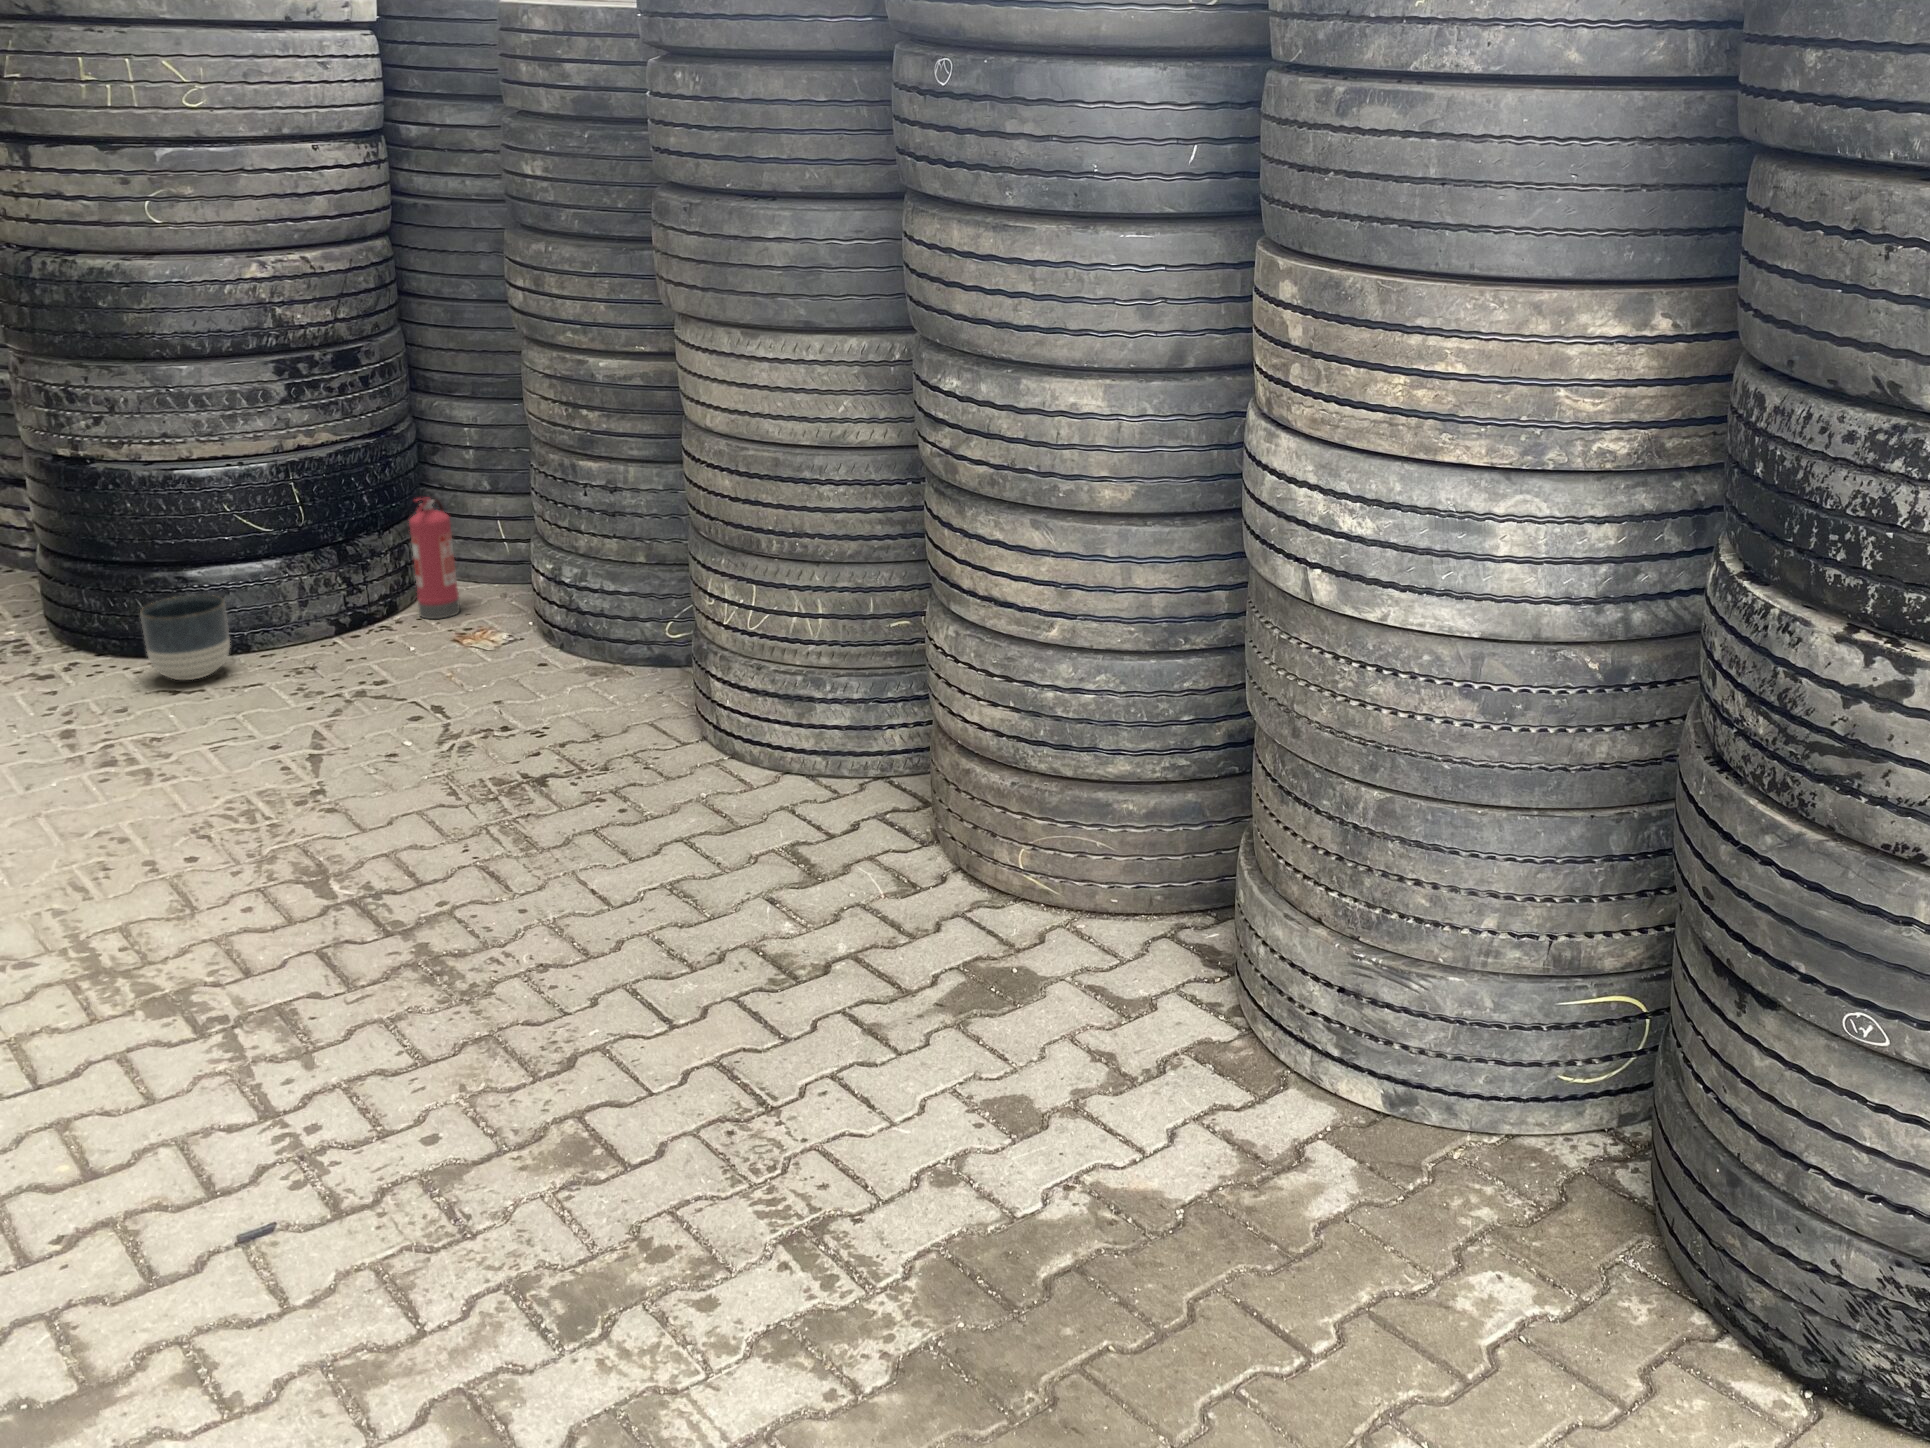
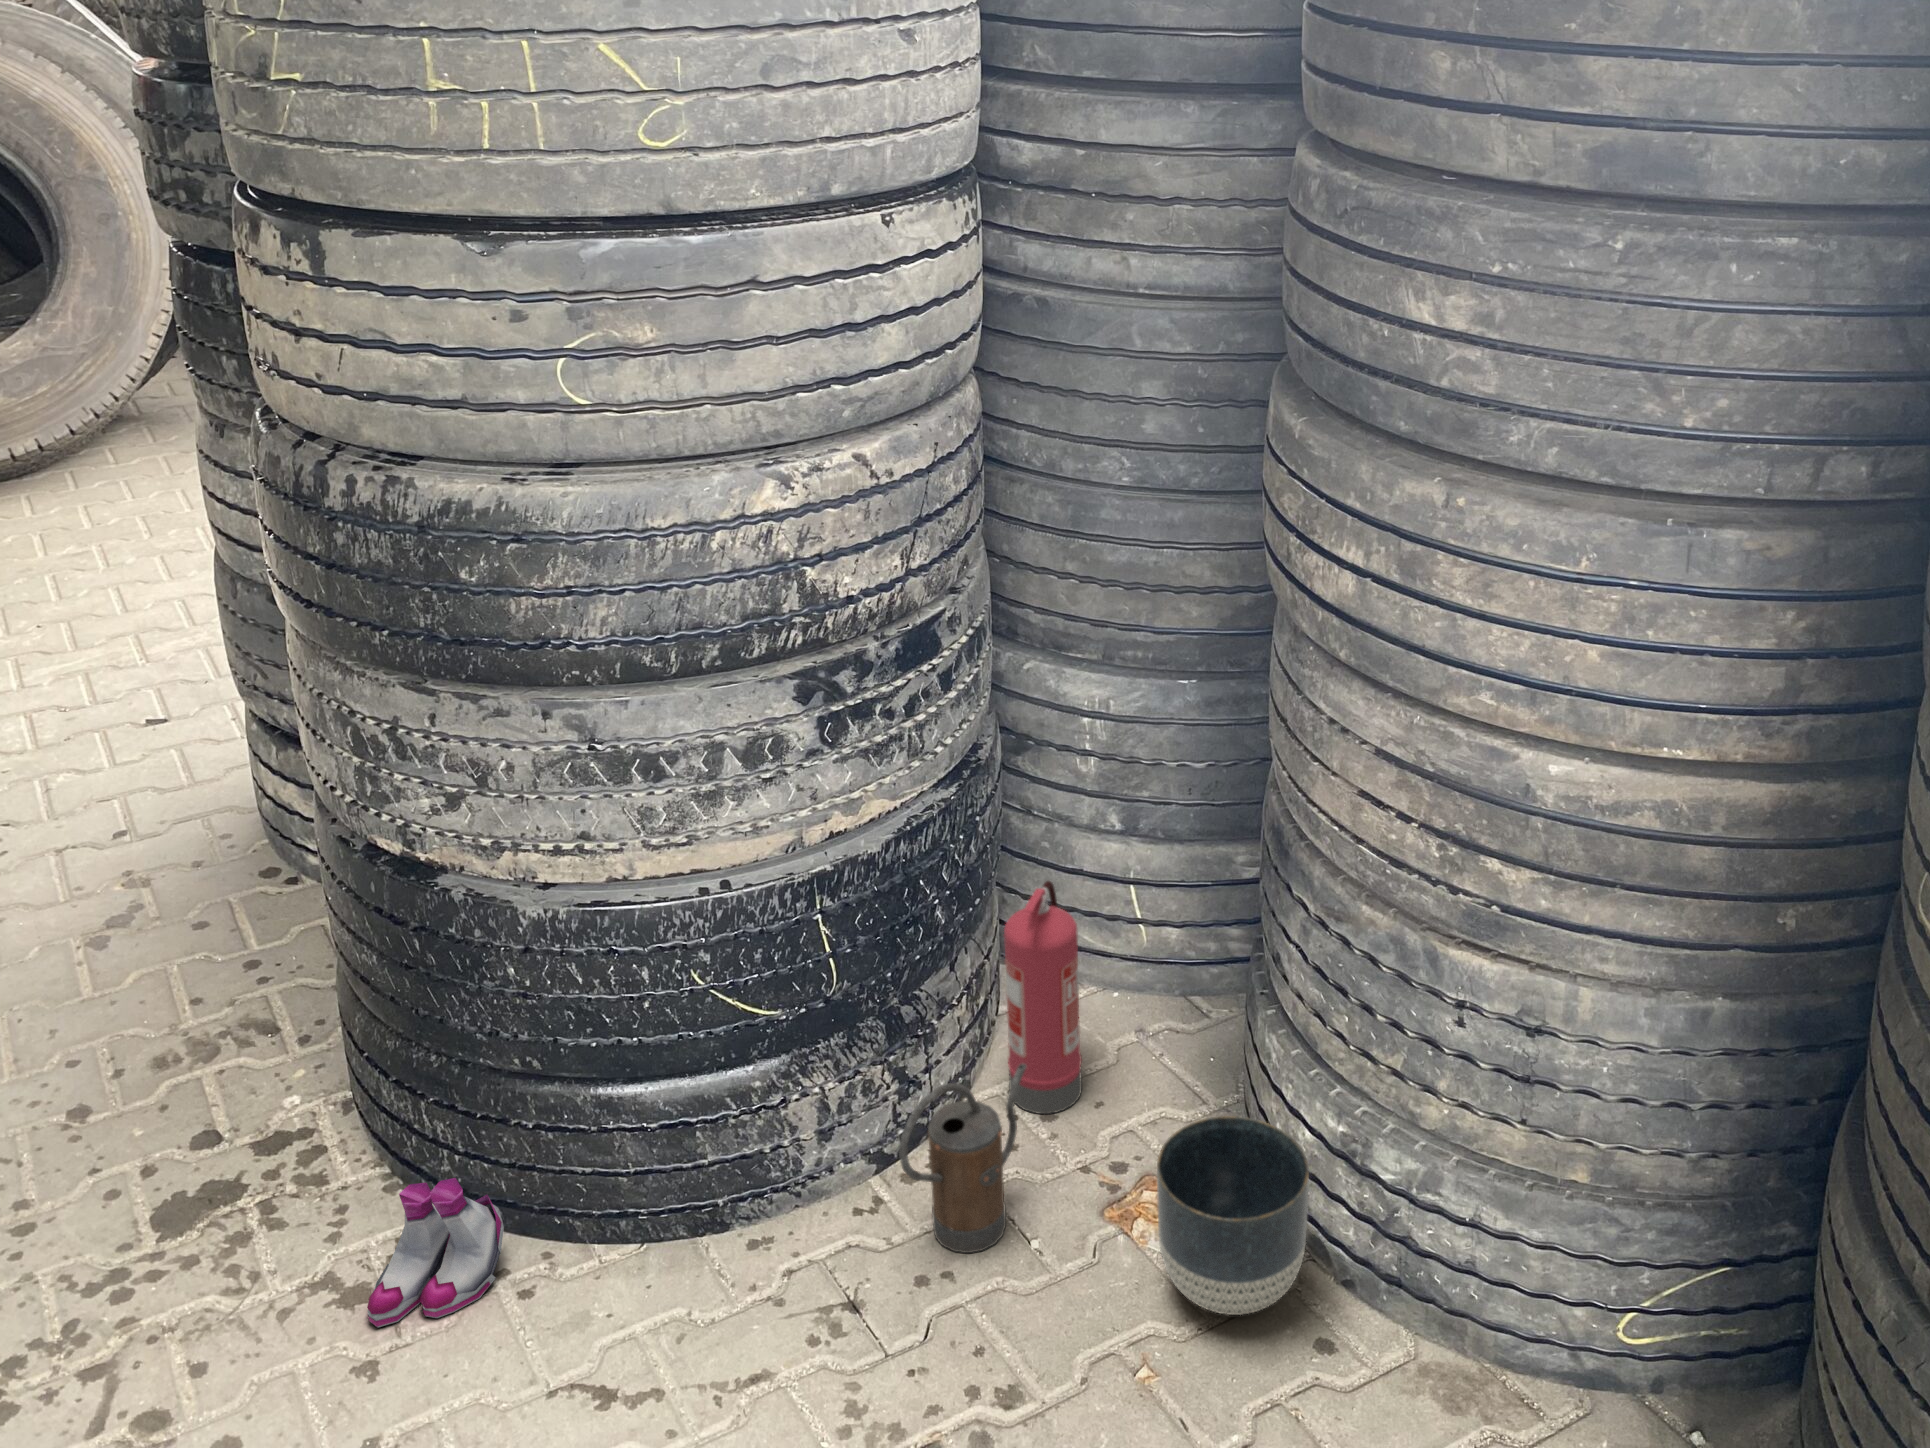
watering can: none [331,564,409,654] -> present [899,1064,1026,1253]
planter: present [140,595,230,680] -> present [1157,1116,1309,1315]
boots: none [47,616,123,685] -> present [367,1178,504,1327]

